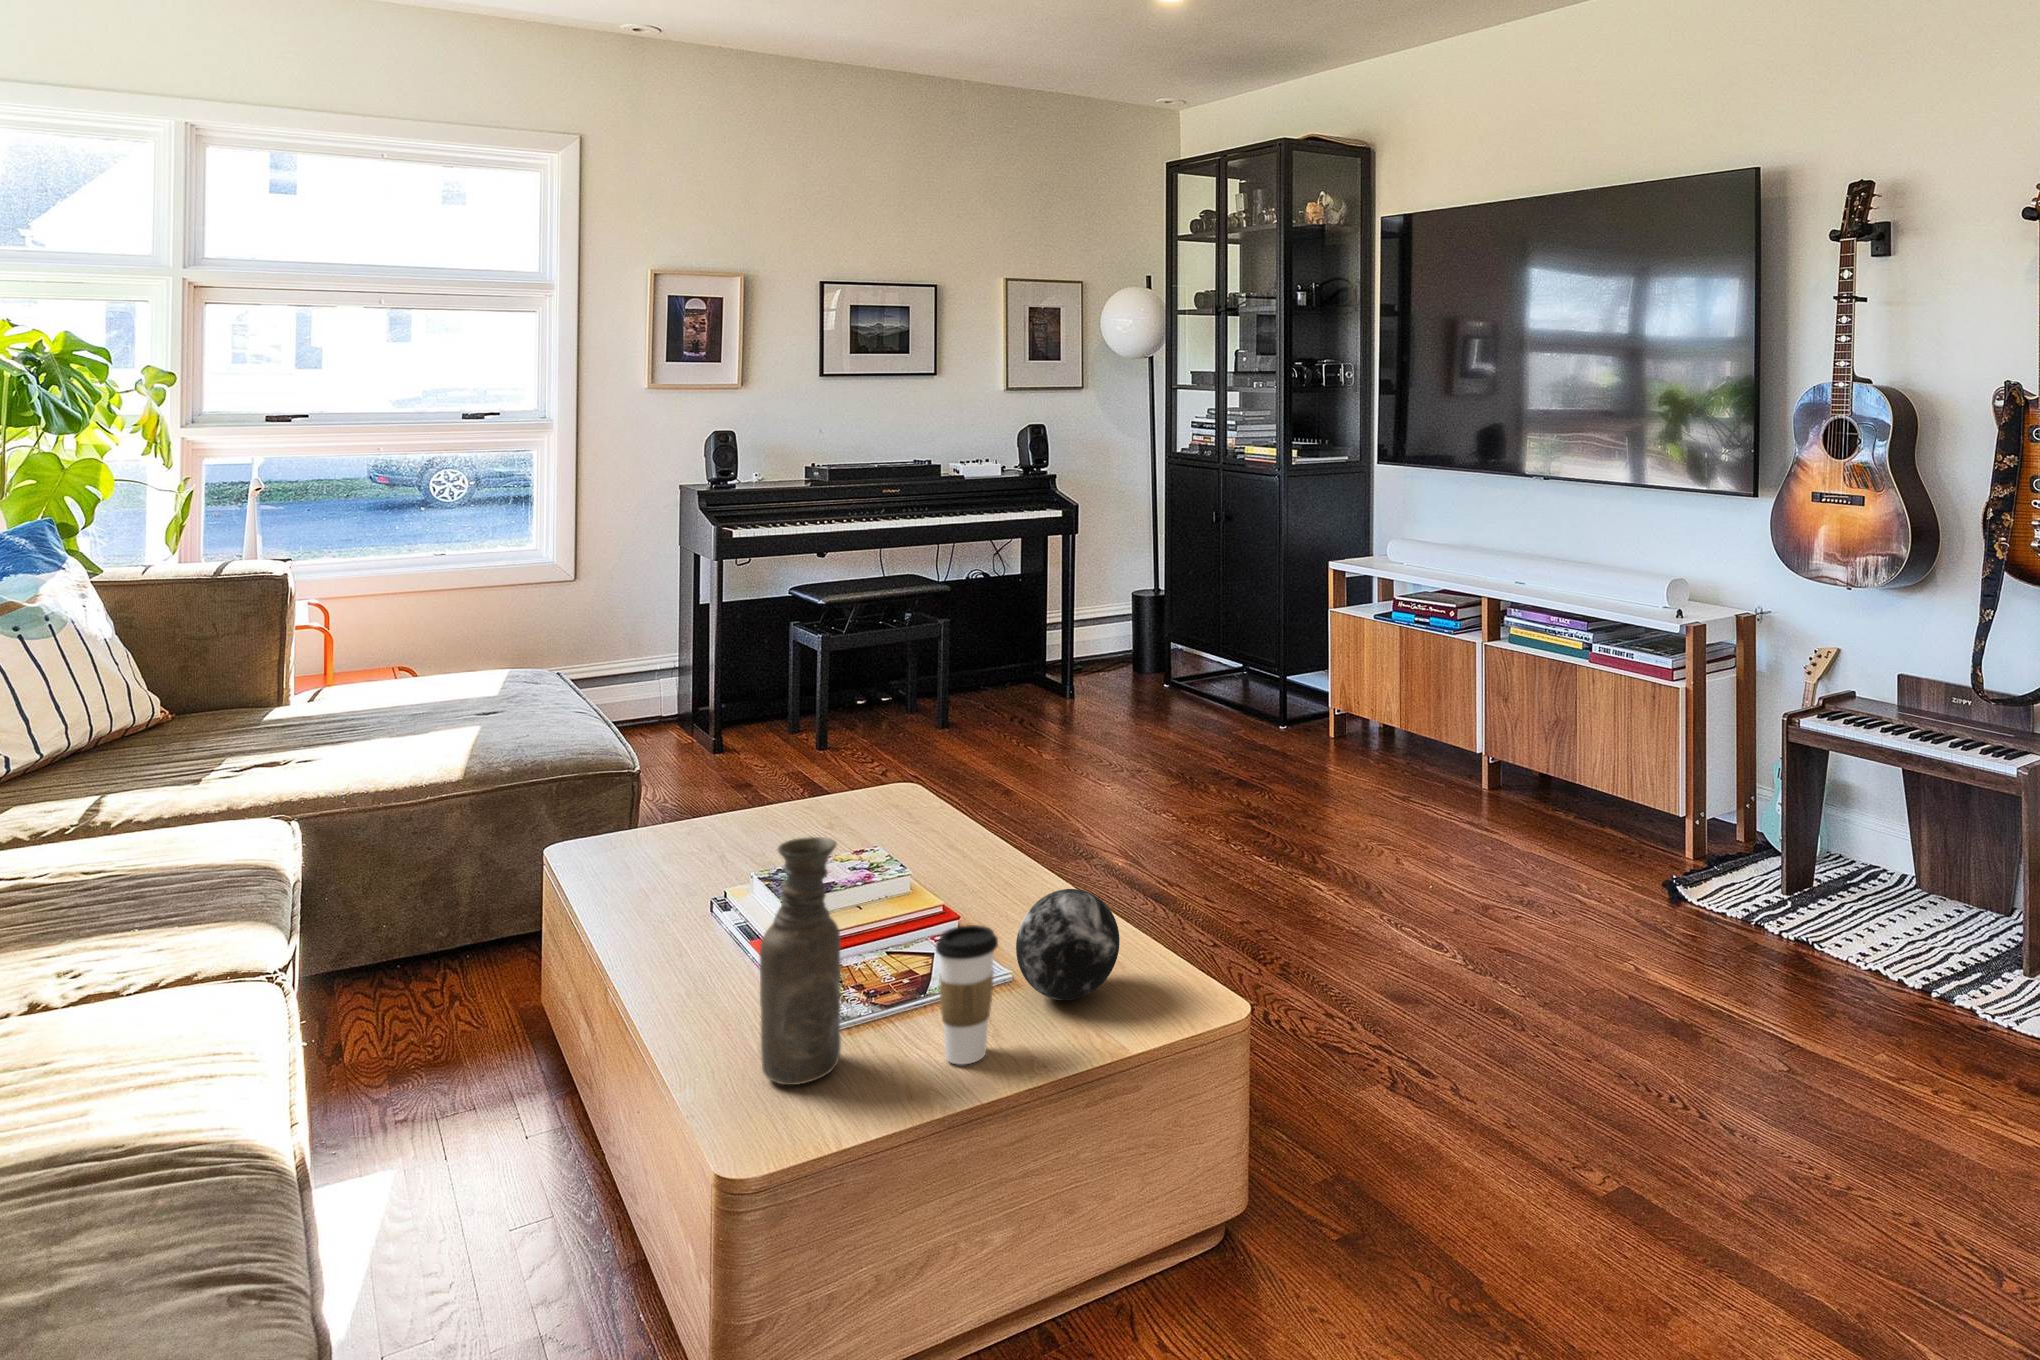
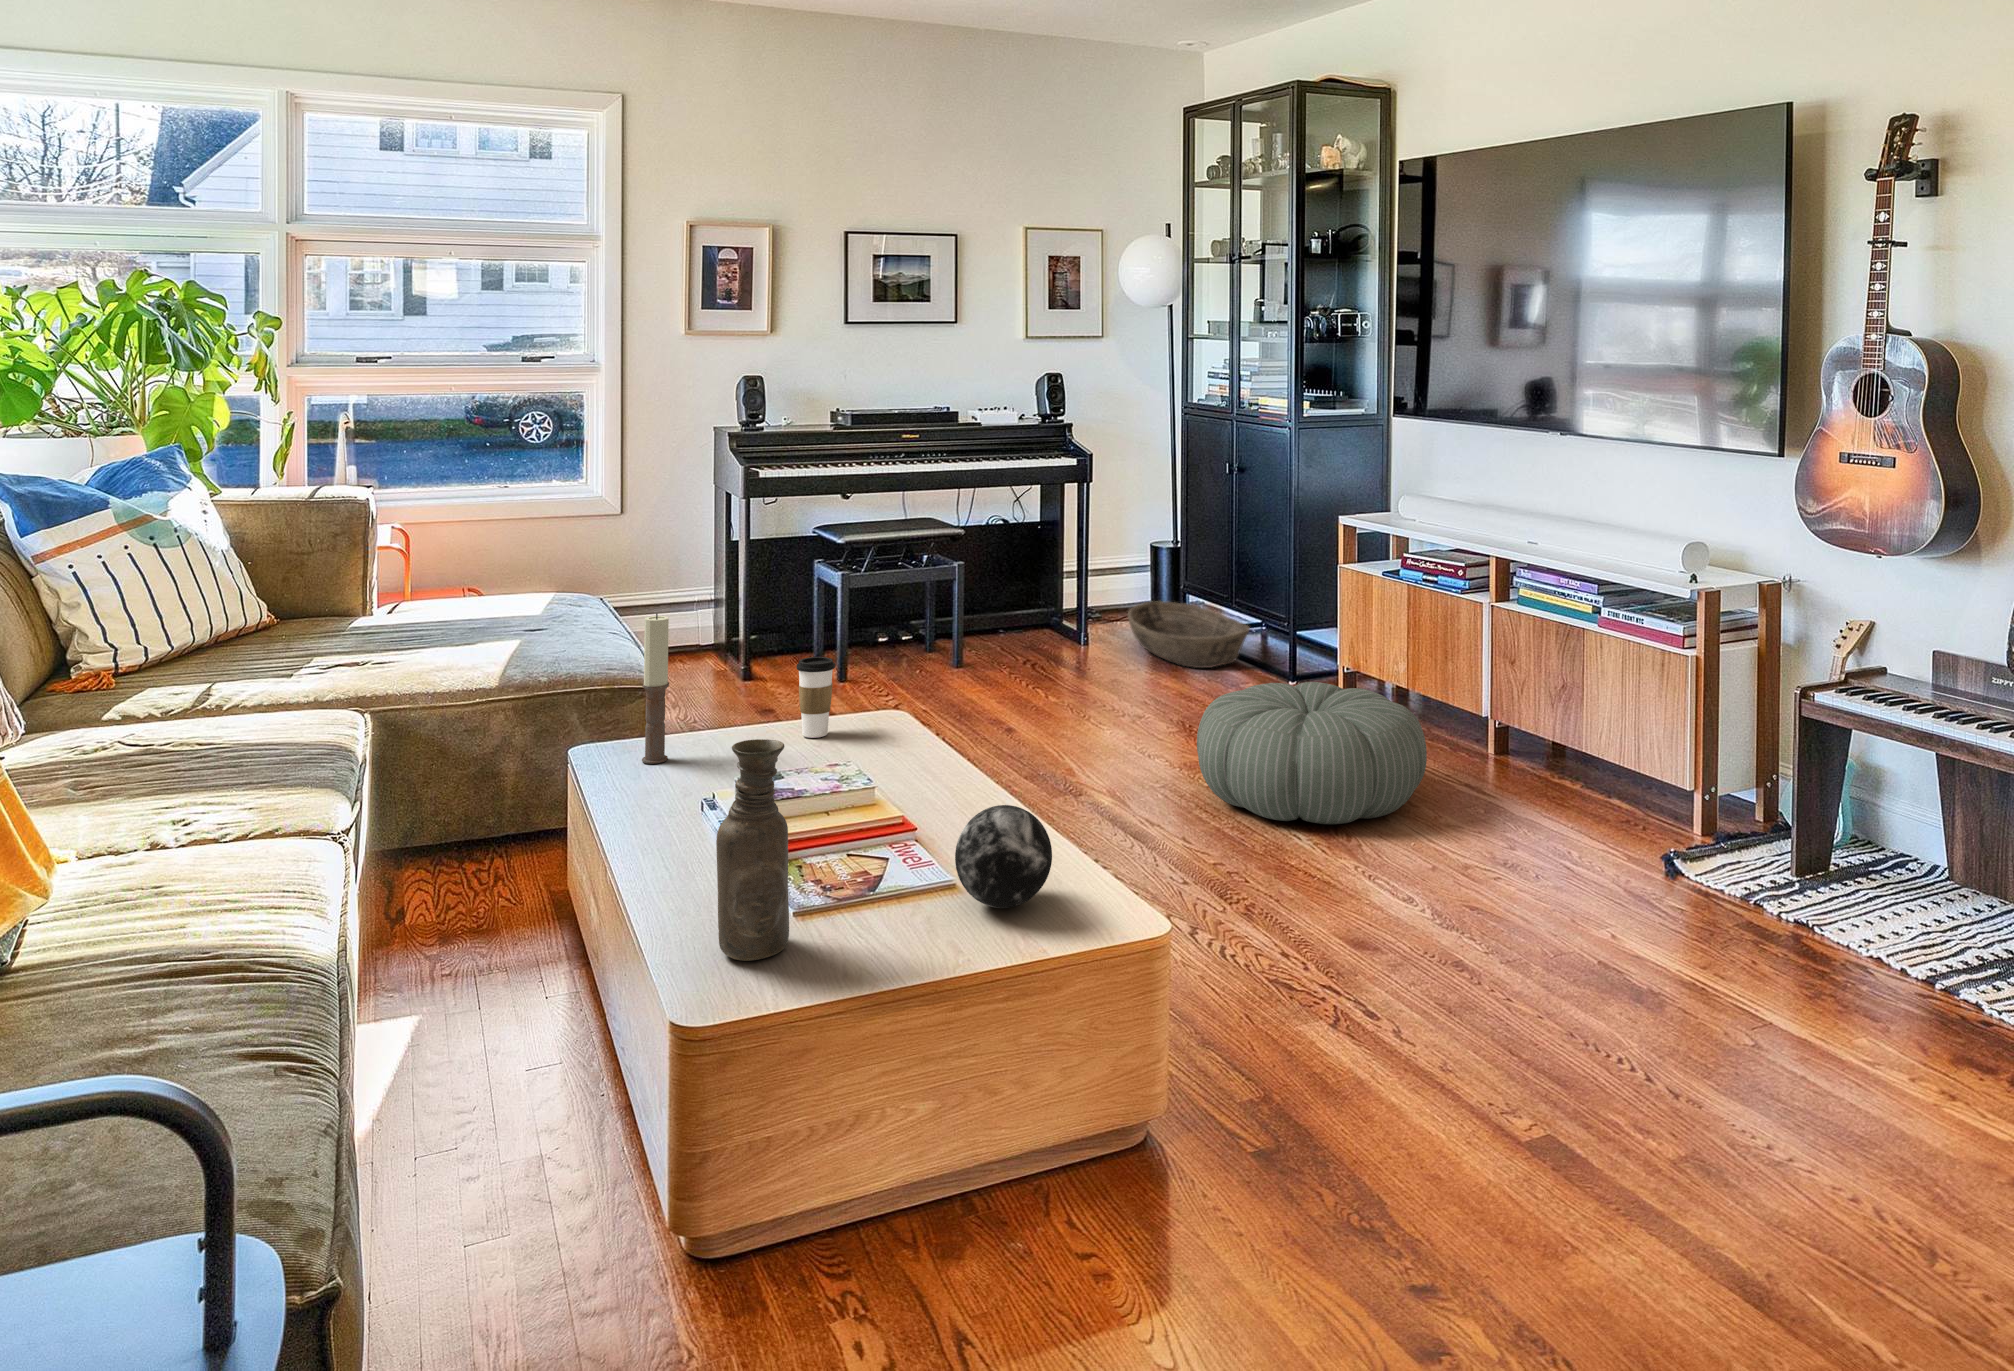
basket: none [1115,651,1240,718] -> present [1128,601,1250,668]
candle: none [633,696,664,861] -> present [642,613,669,764]
pouf: none [1209,730,1436,873] -> present [1197,682,1427,824]
coffee cup: present [936,925,998,1064] -> present [797,657,835,738]

